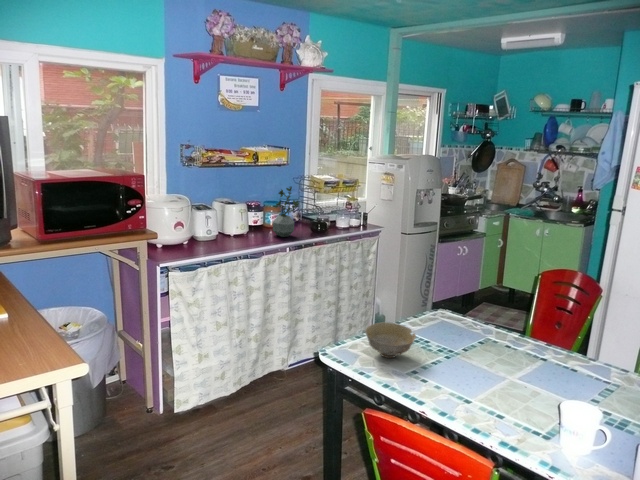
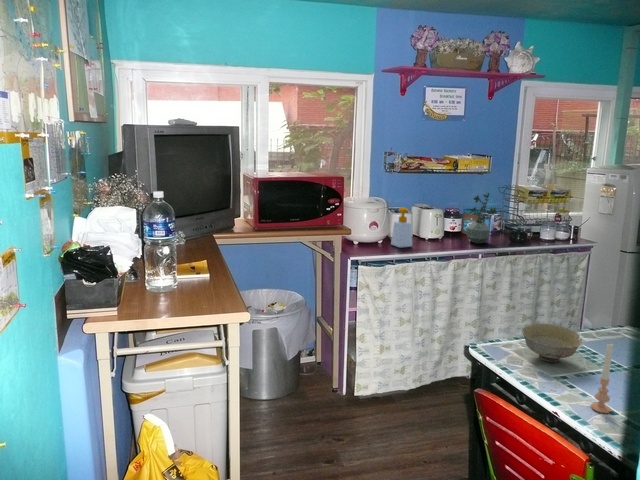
soap bottle: none [199,206,222,248] -> present [391,208,412,248]
candle: none [436,341,453,400] -> present [591,344,613,413]

